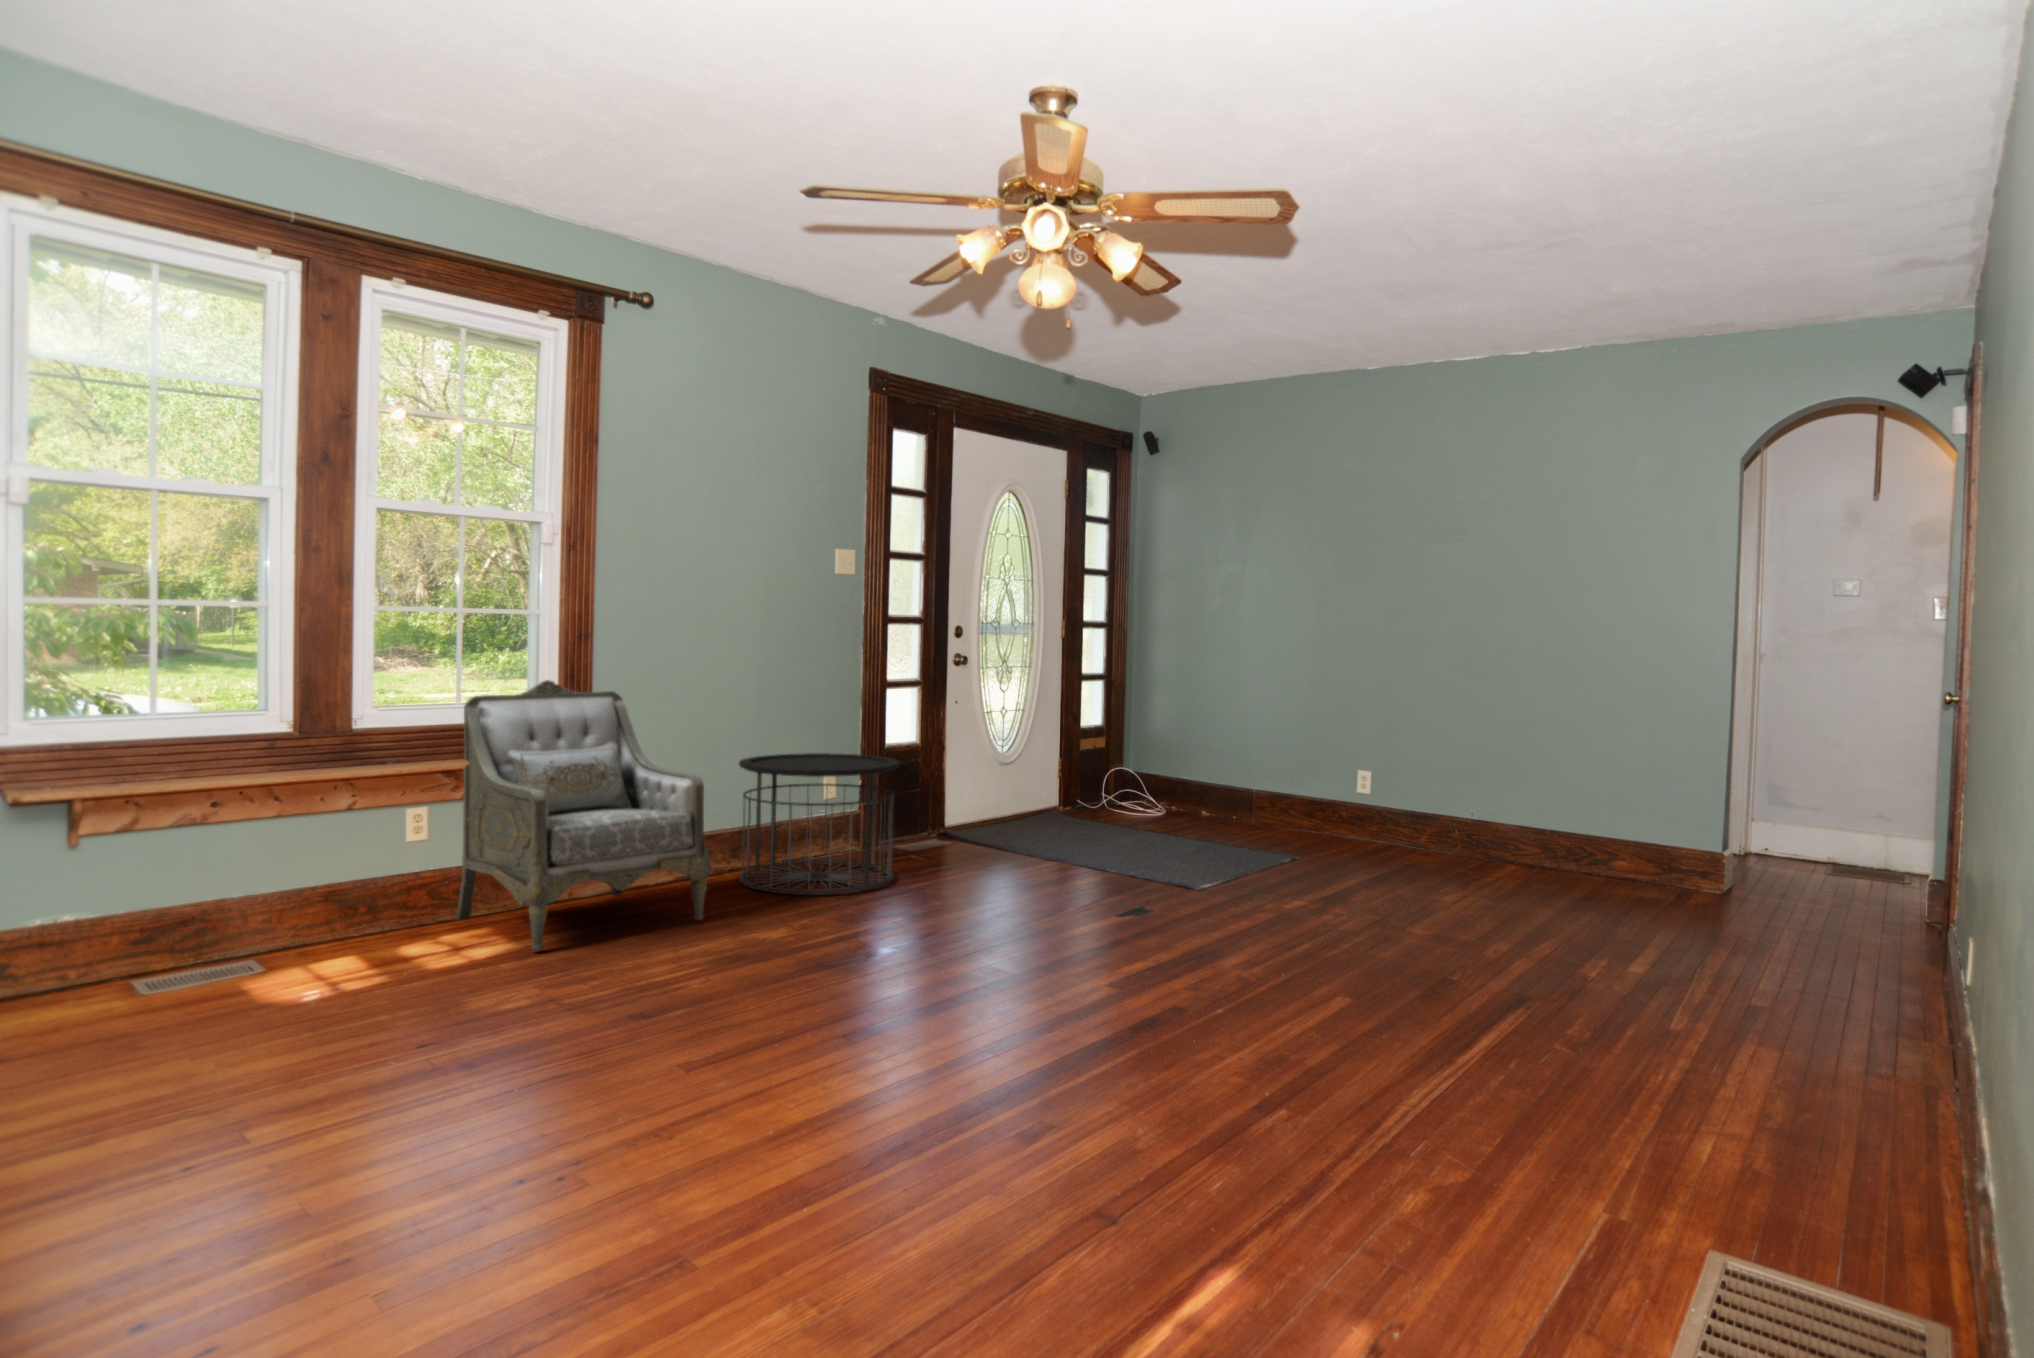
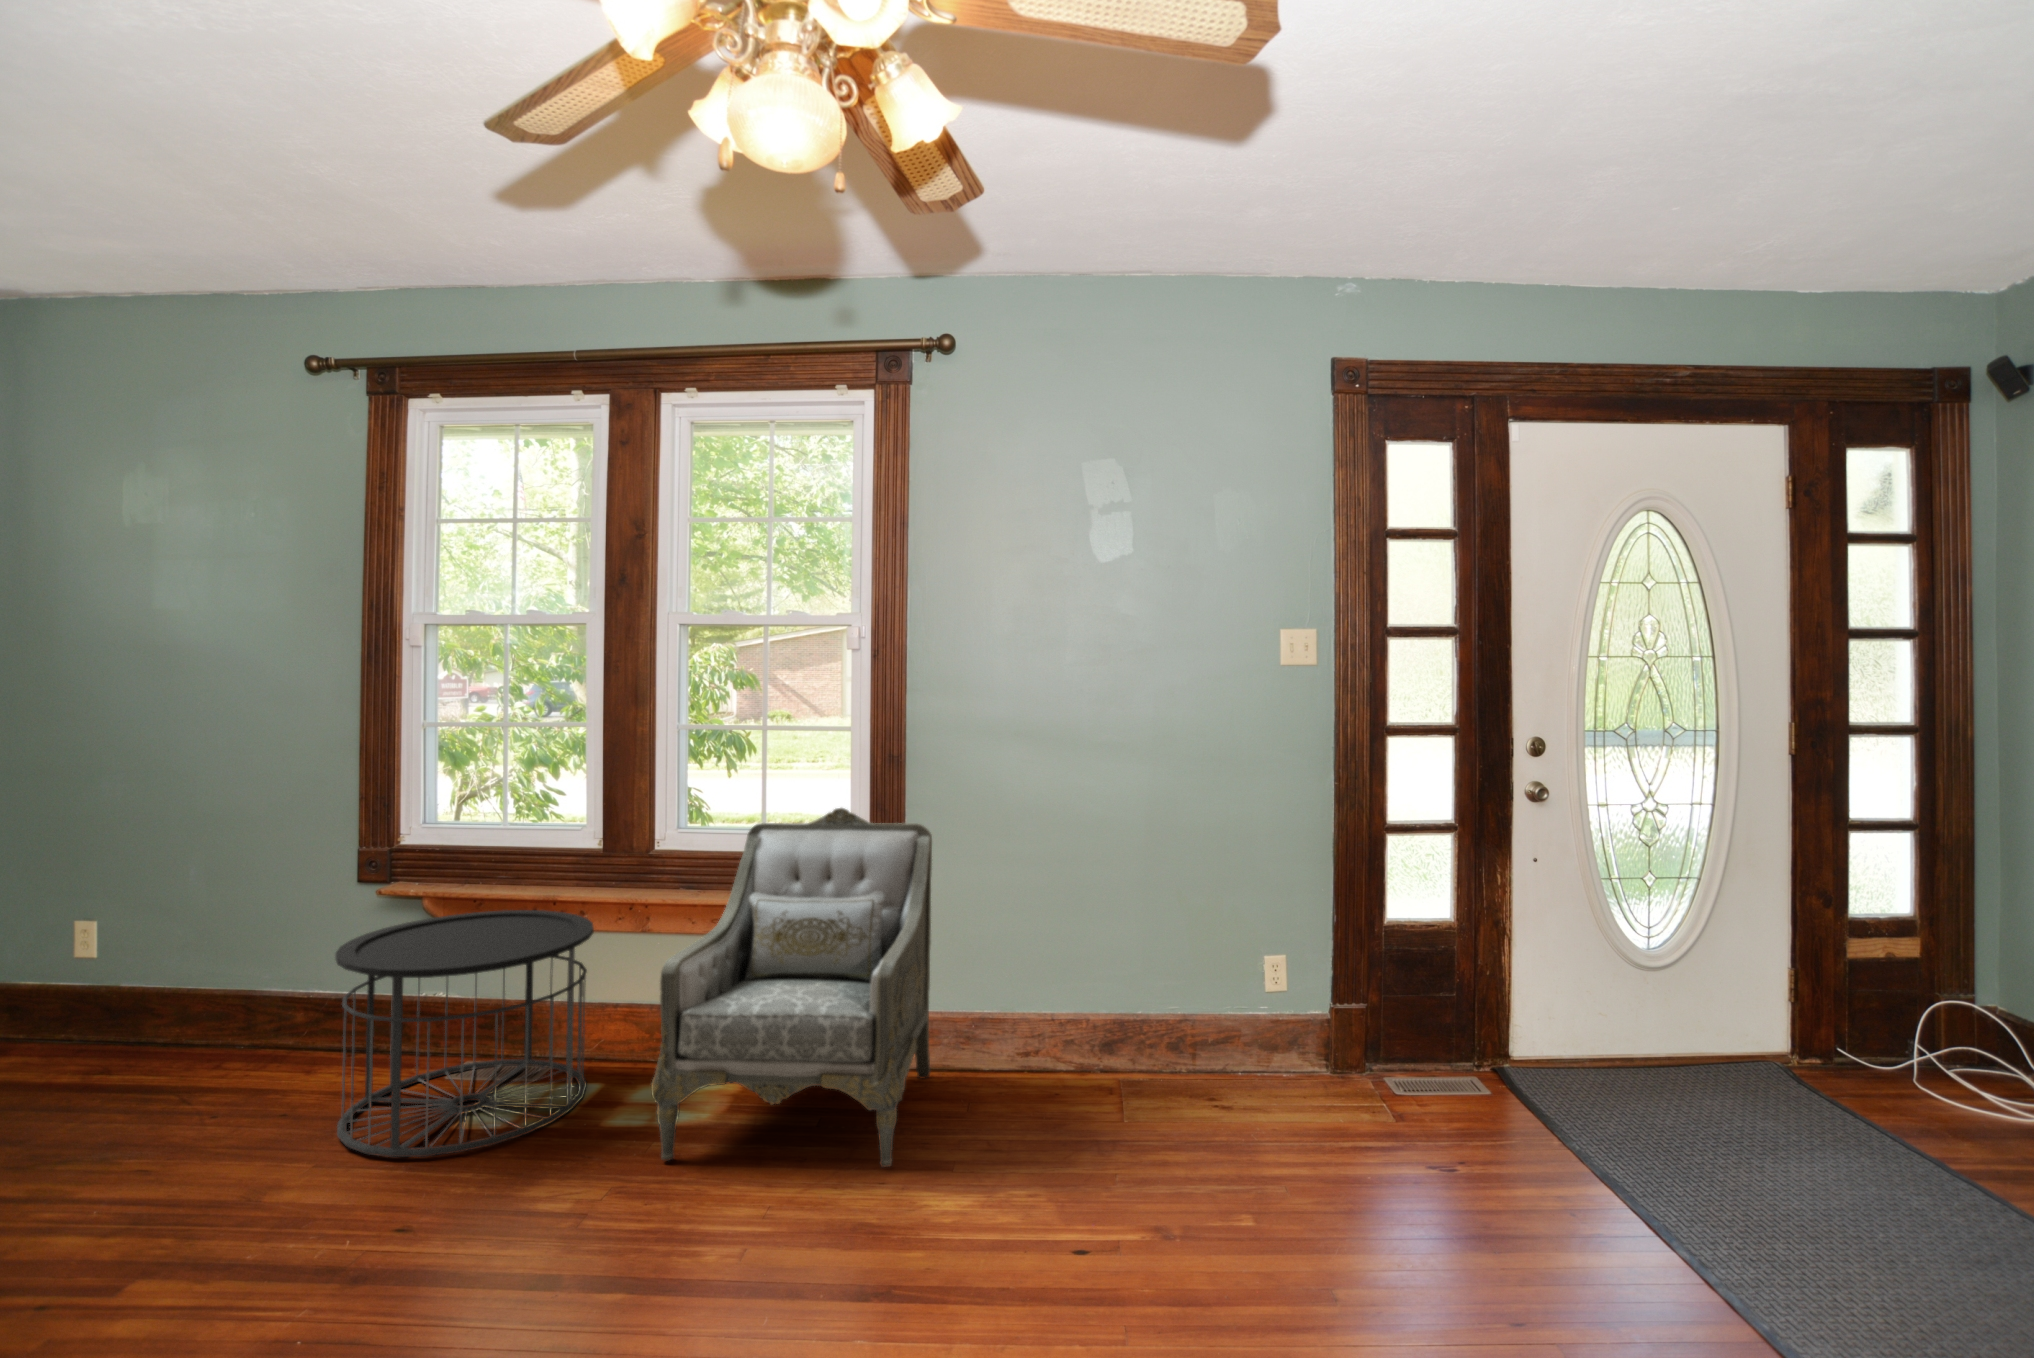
side table: present [739,753,899,895] -> present [335,910,594,1157]

